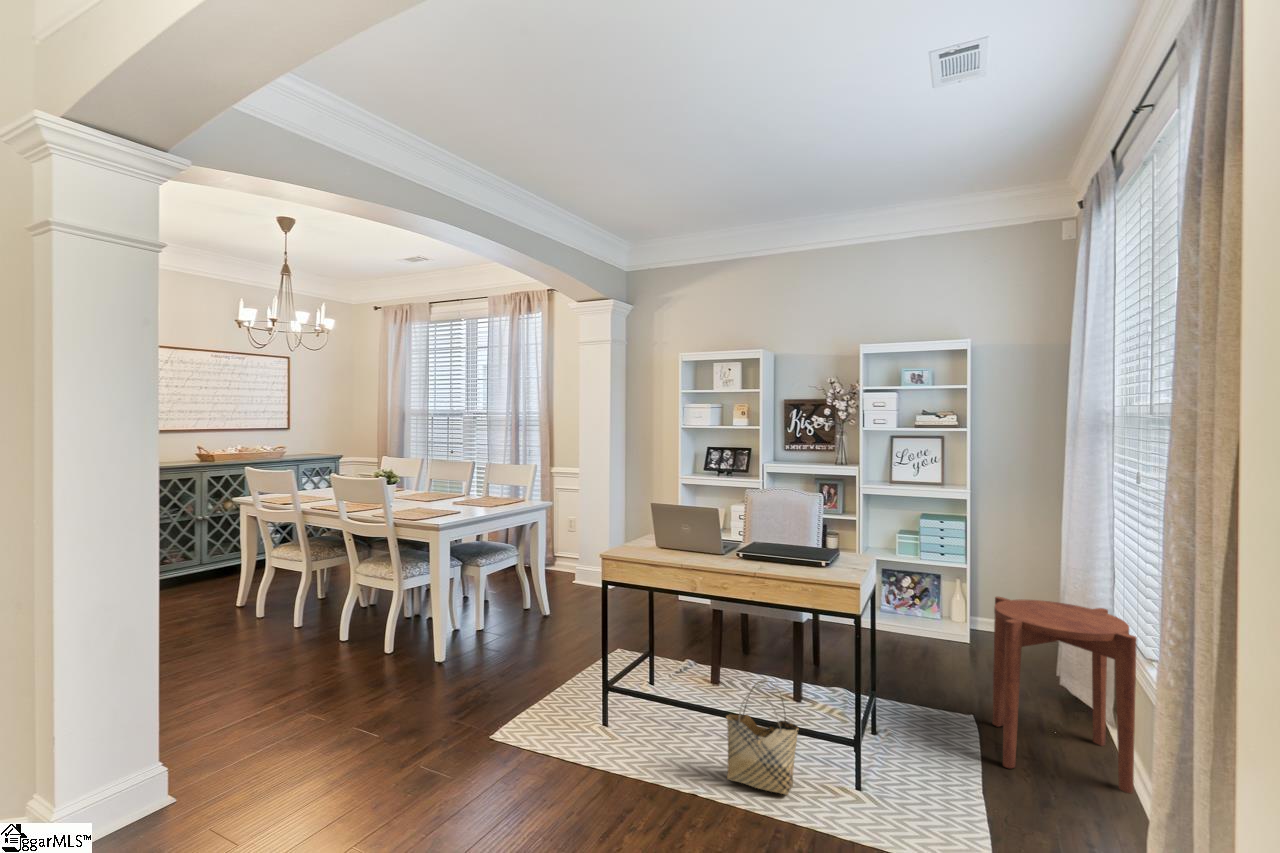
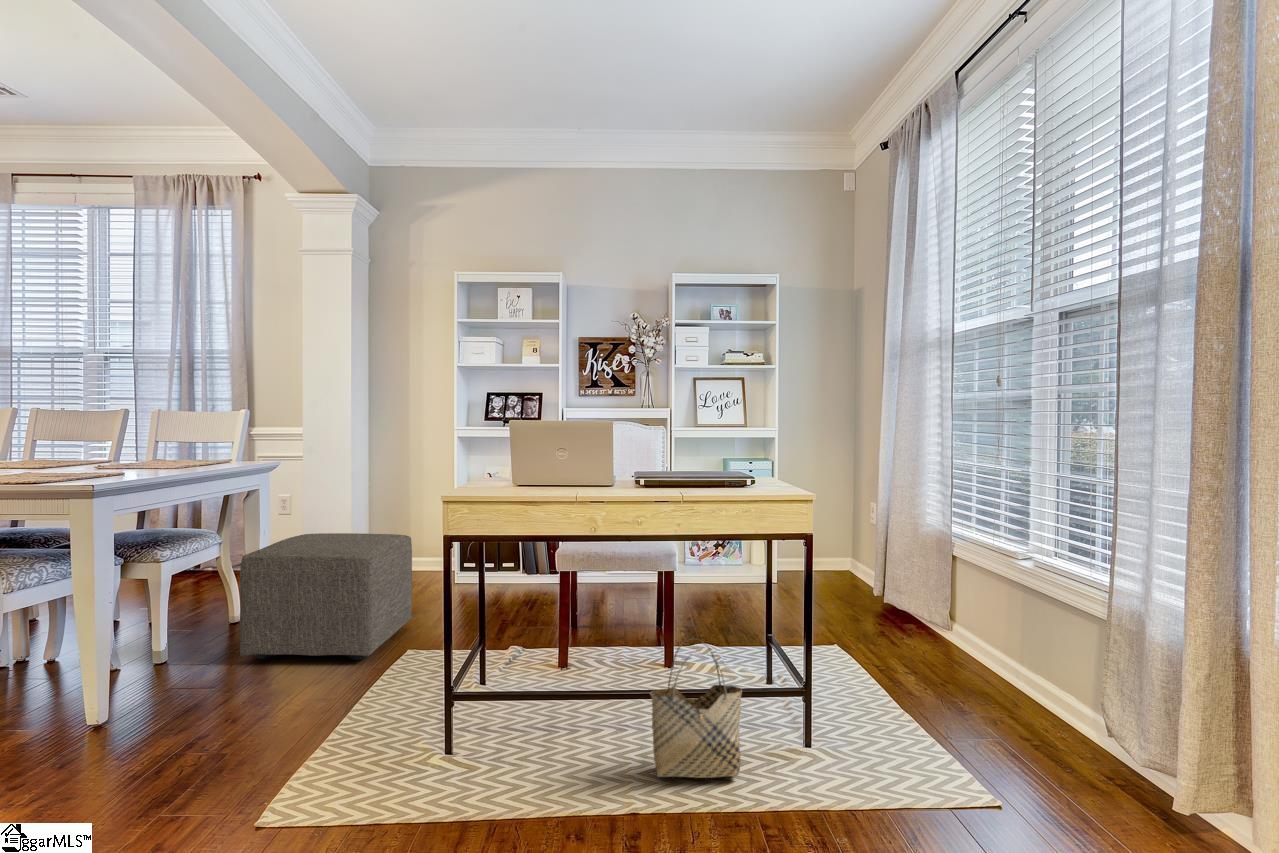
ottoman: none [517,554,631,650] -> present [240,533,412,660]
side table: present [992,597,1137,793] -> none [862,519,1016,692]

